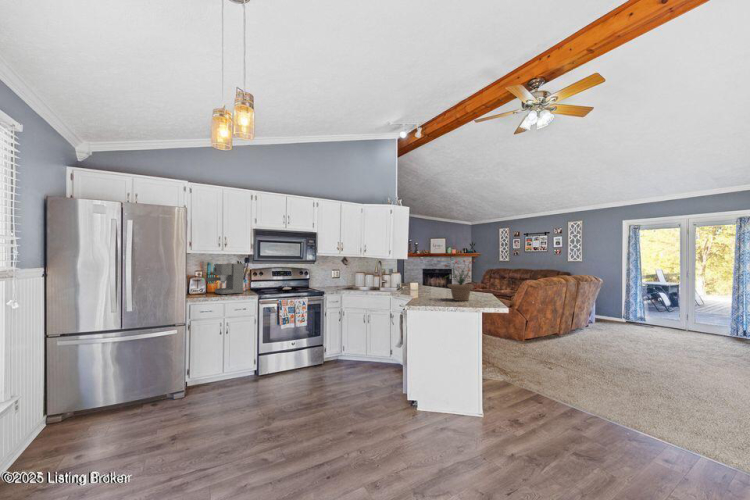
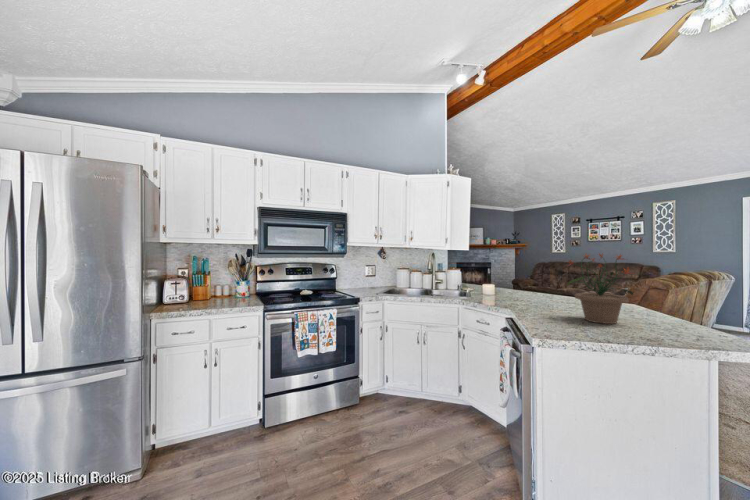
coffee maker: present [205,264,244,295] -> none [186,258,243,305]

